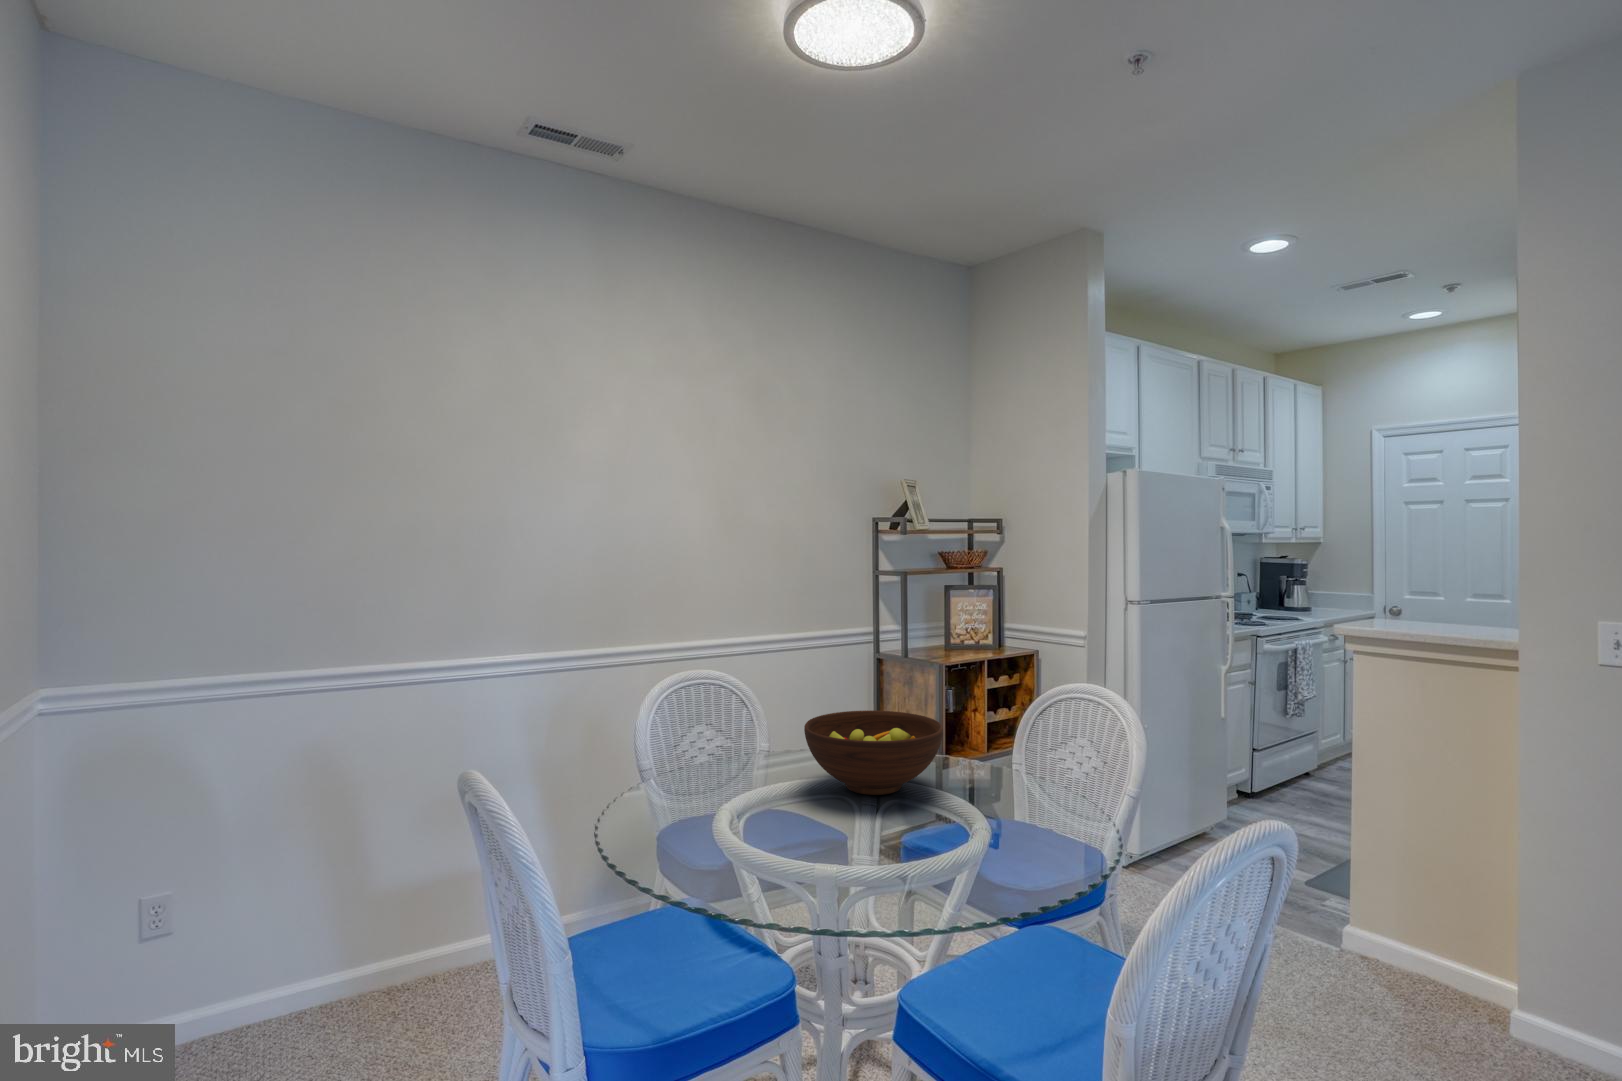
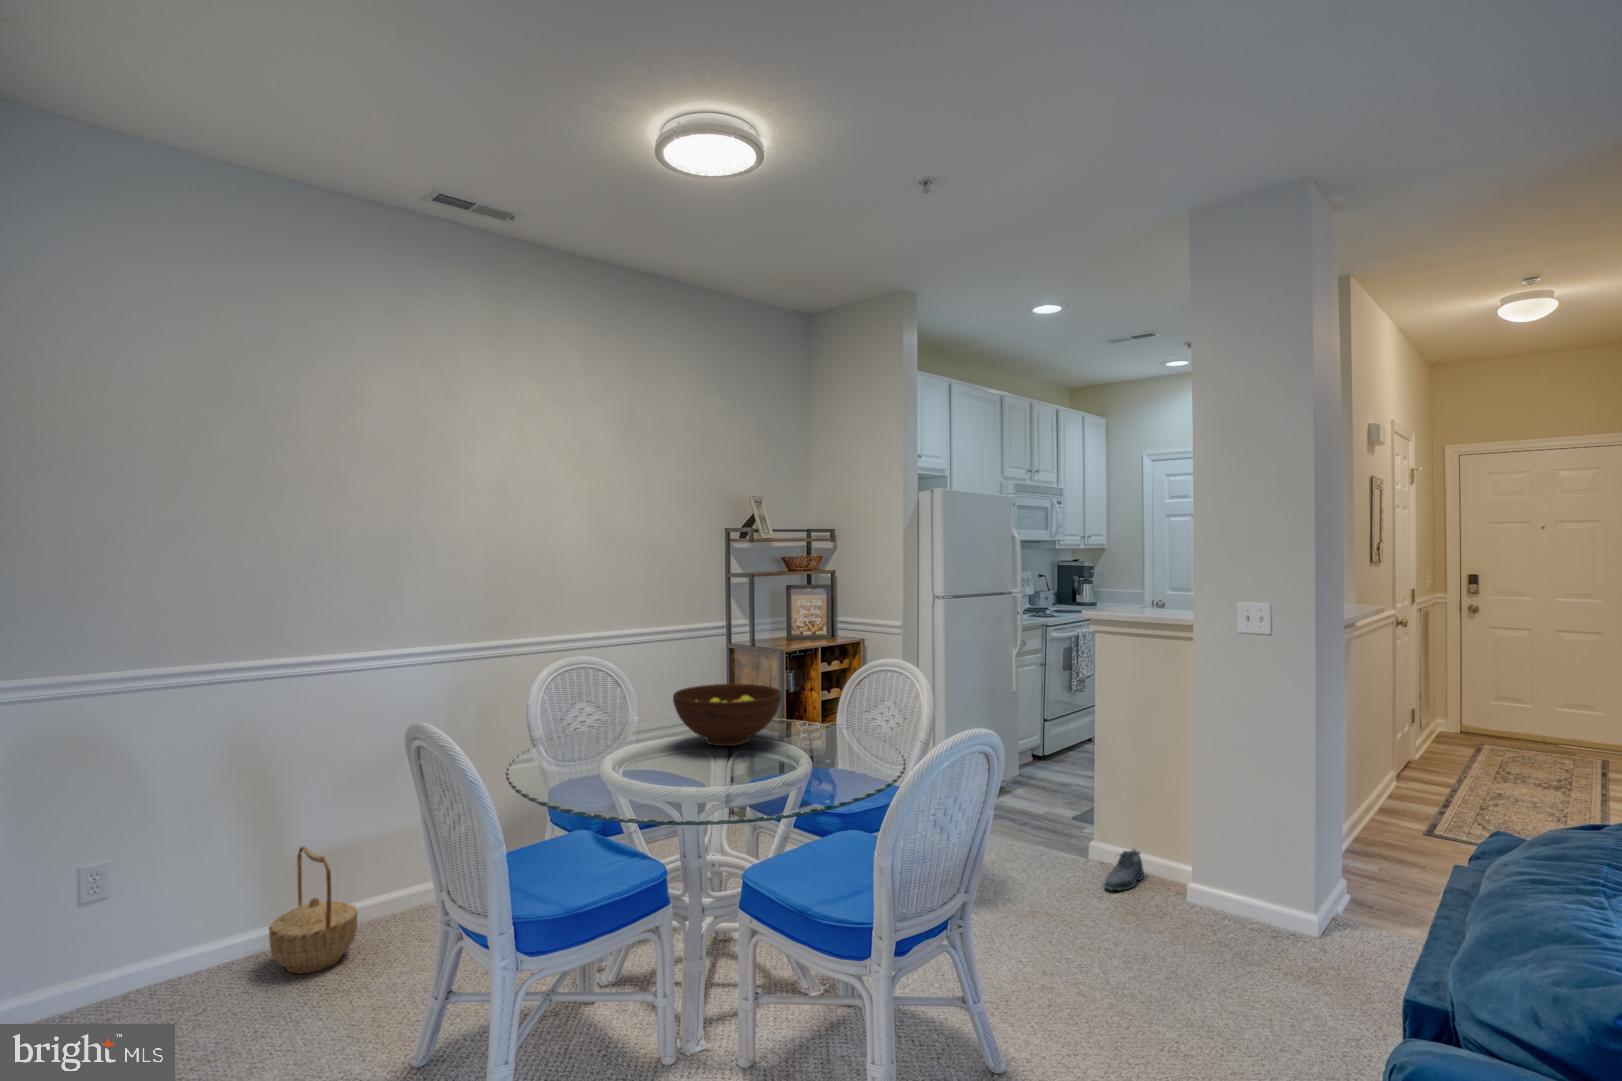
basket: none [351,877,449,1029] -> present [269,846,358,974]
shoe: none [1383,948,1440,1010] -> present [1104,849,1144,890]

